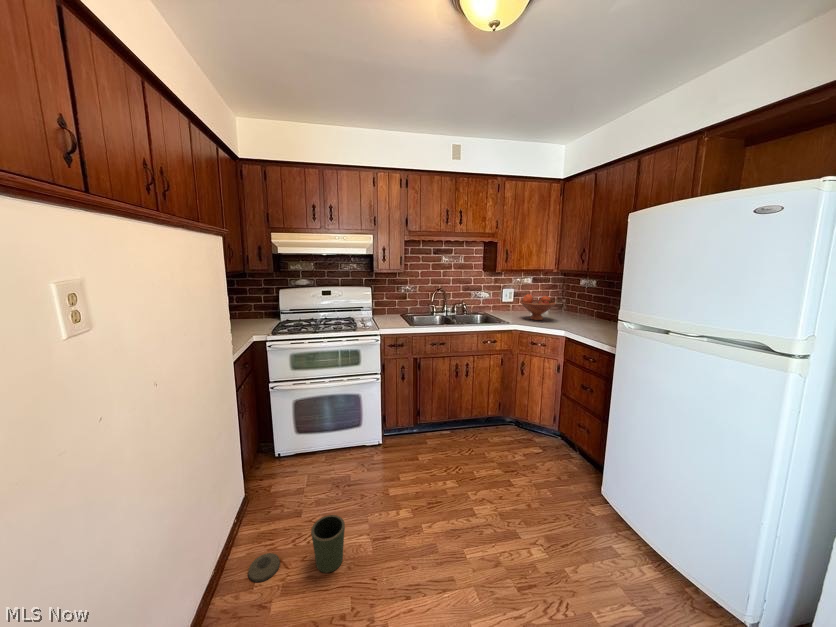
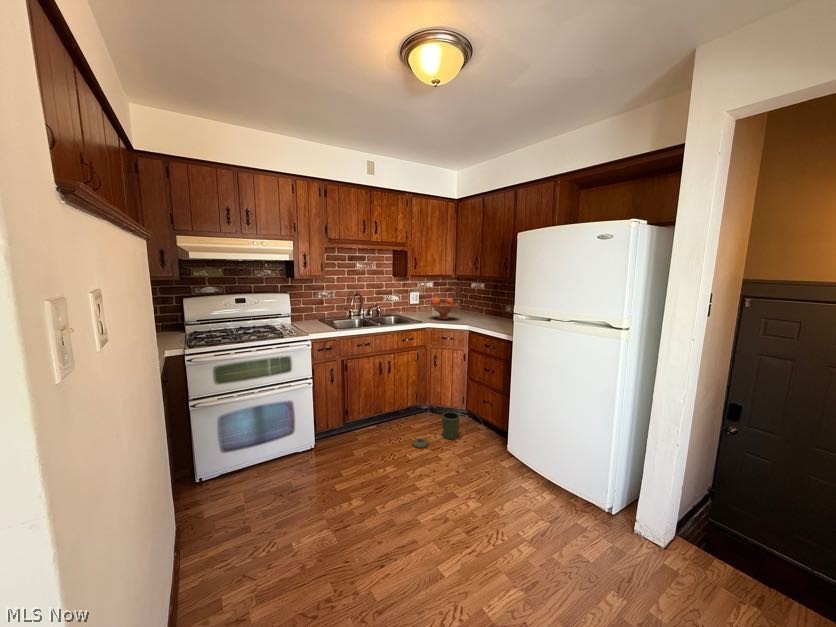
trash can: present [248,515,345,582] -> present [412,412,460,448]

